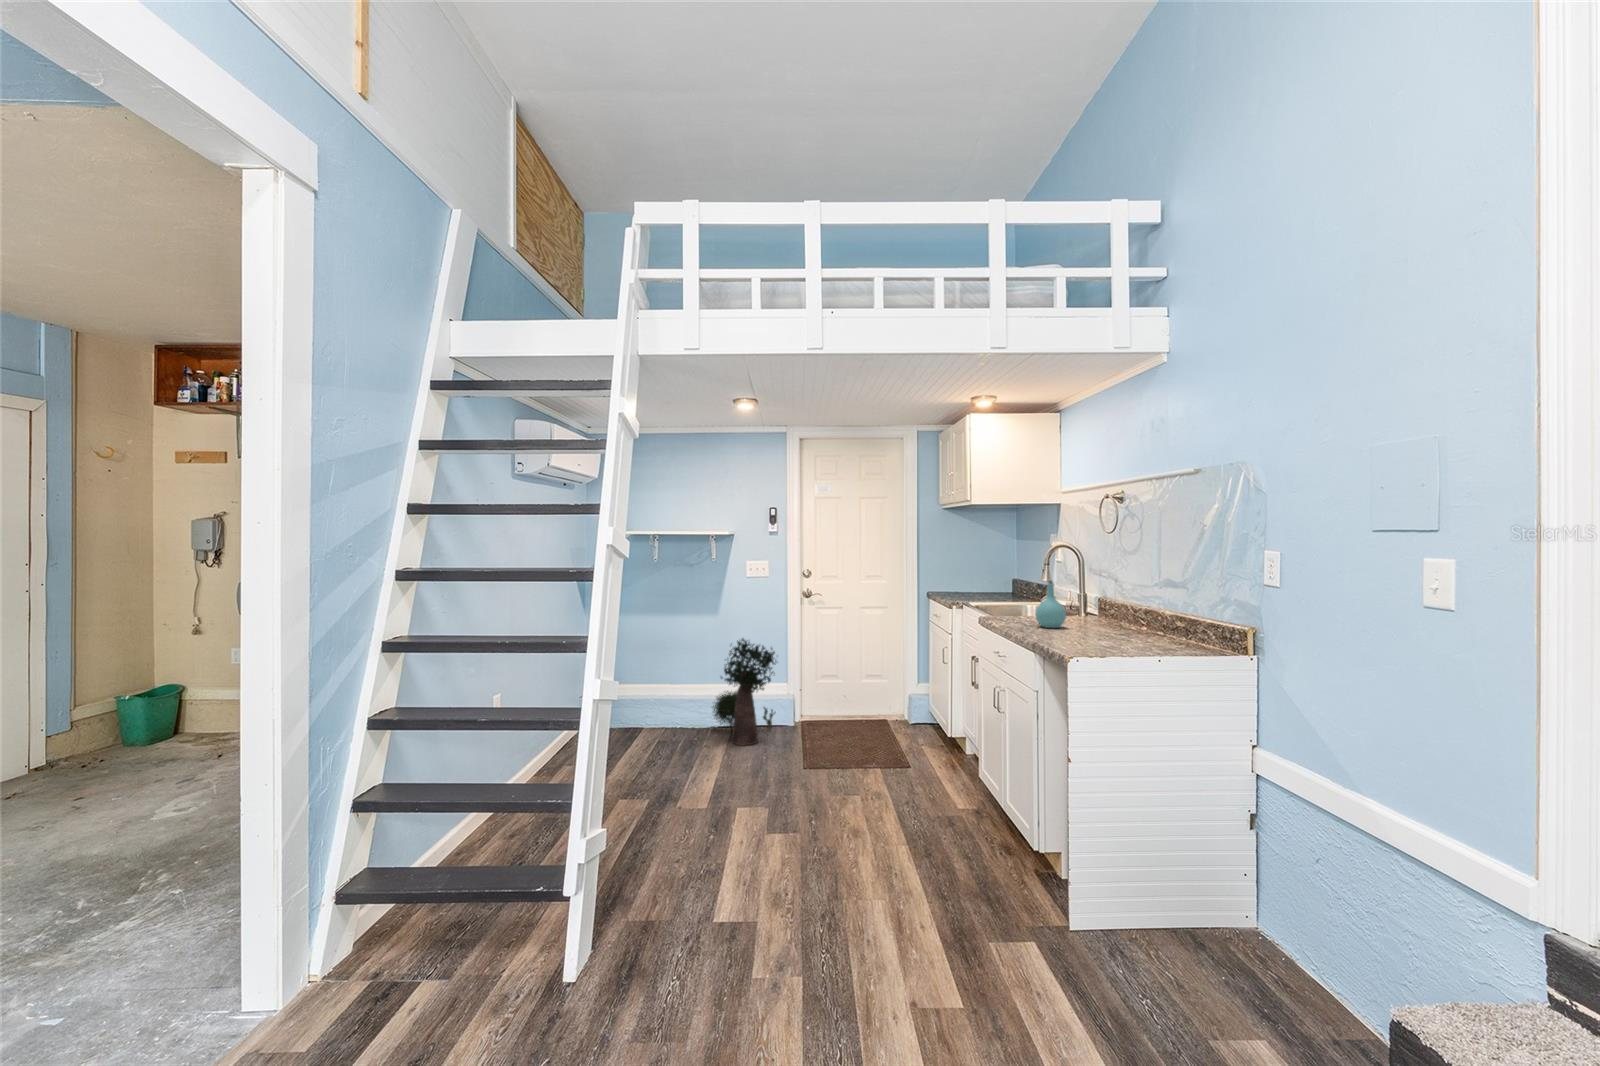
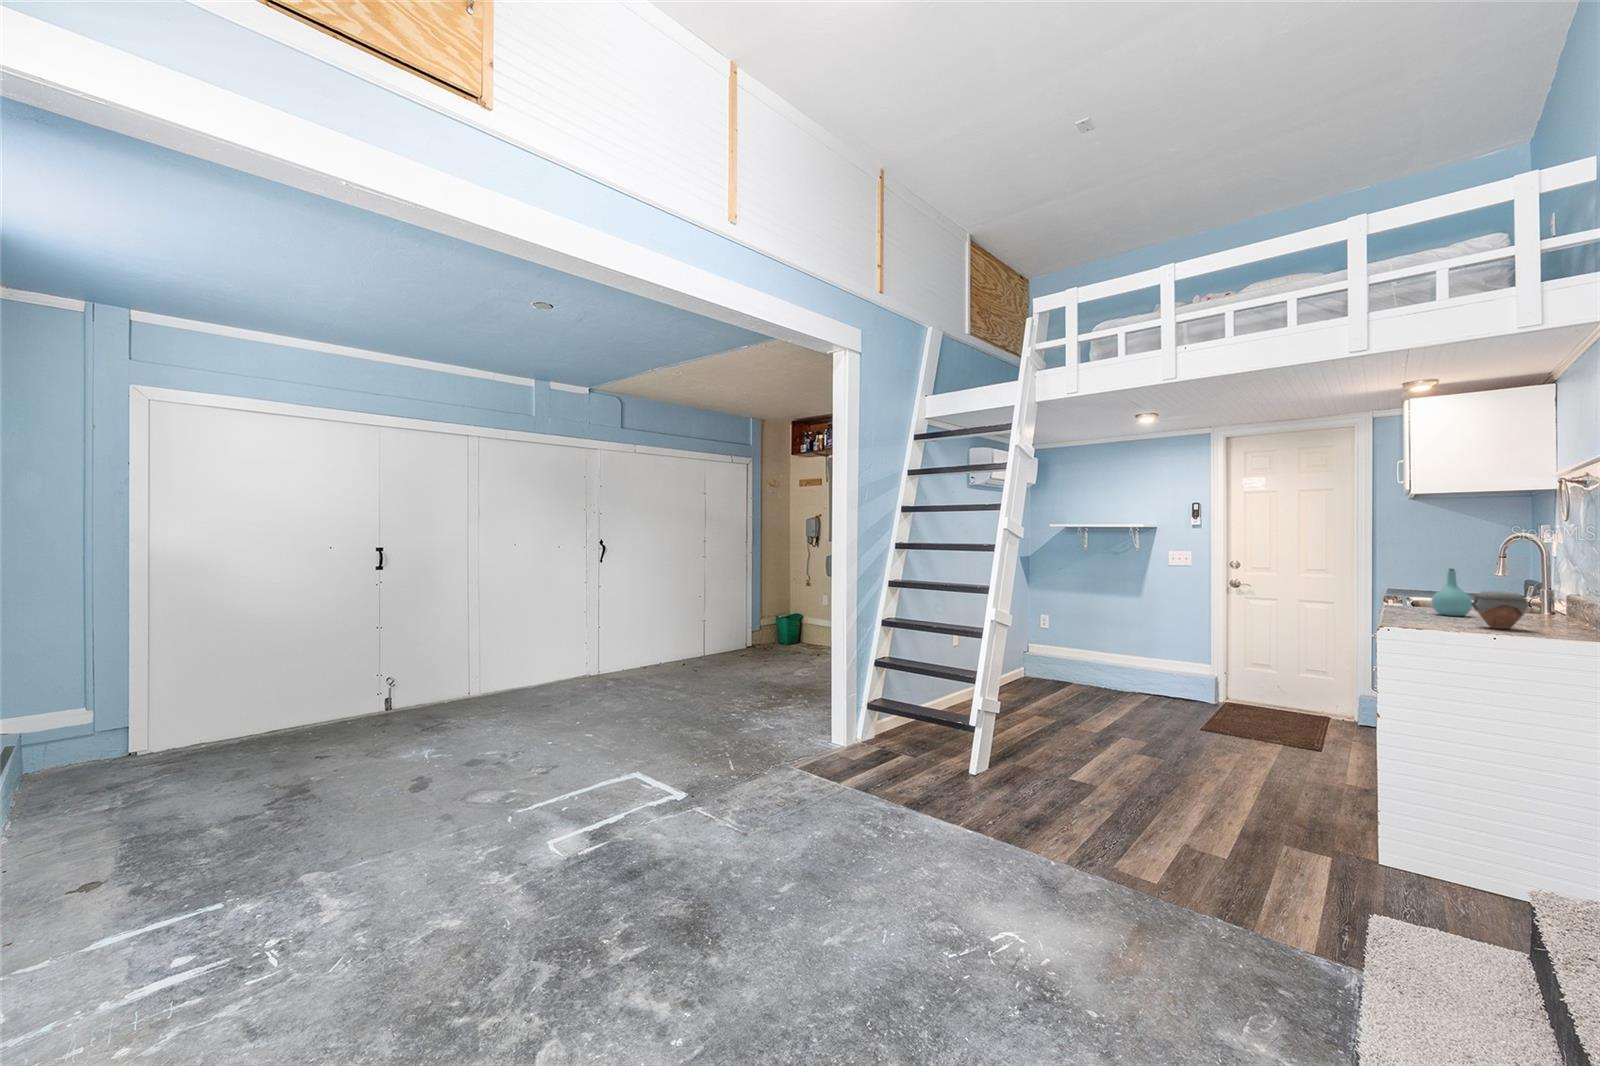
jar: none [1106,606,1148,645] -> present [1471,591,1529,629]
potted plant: present [713,638,776,745] -> none [1131,616,1196,708]

